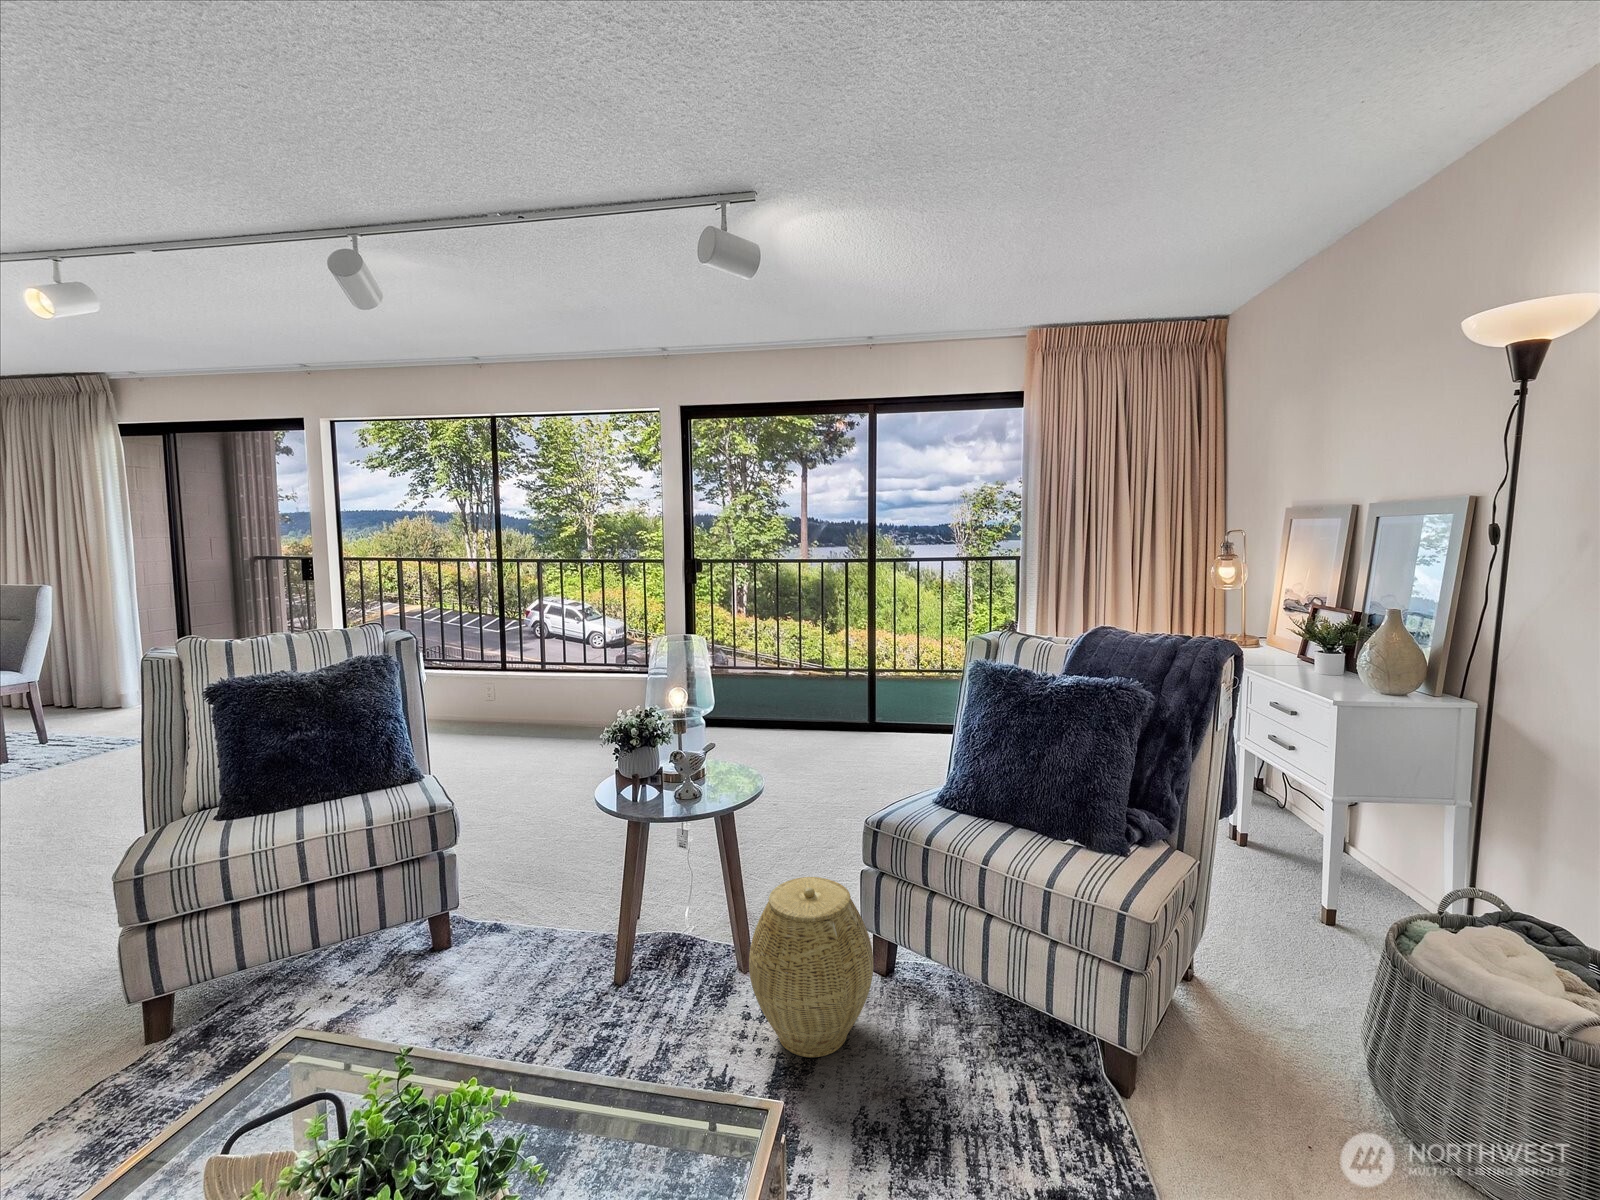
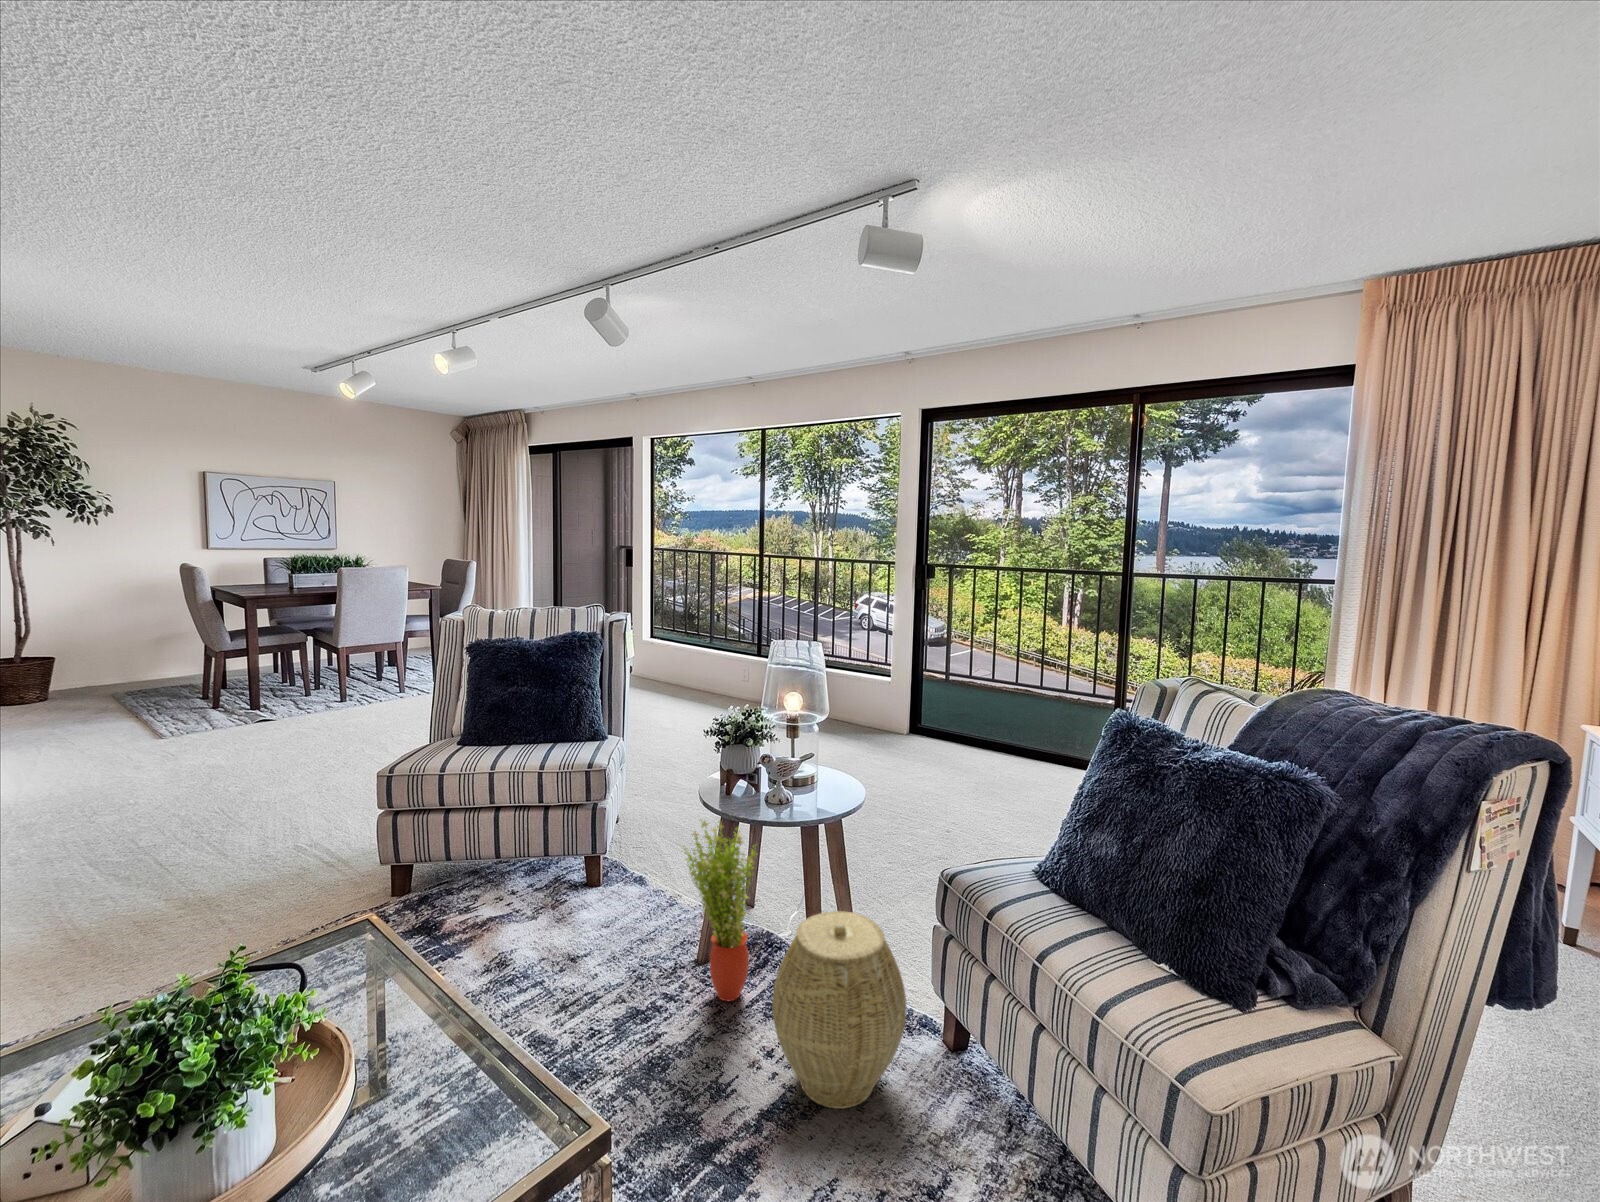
potted plant: none [612,825,696,1008] -> present [682,820,757,1001]

